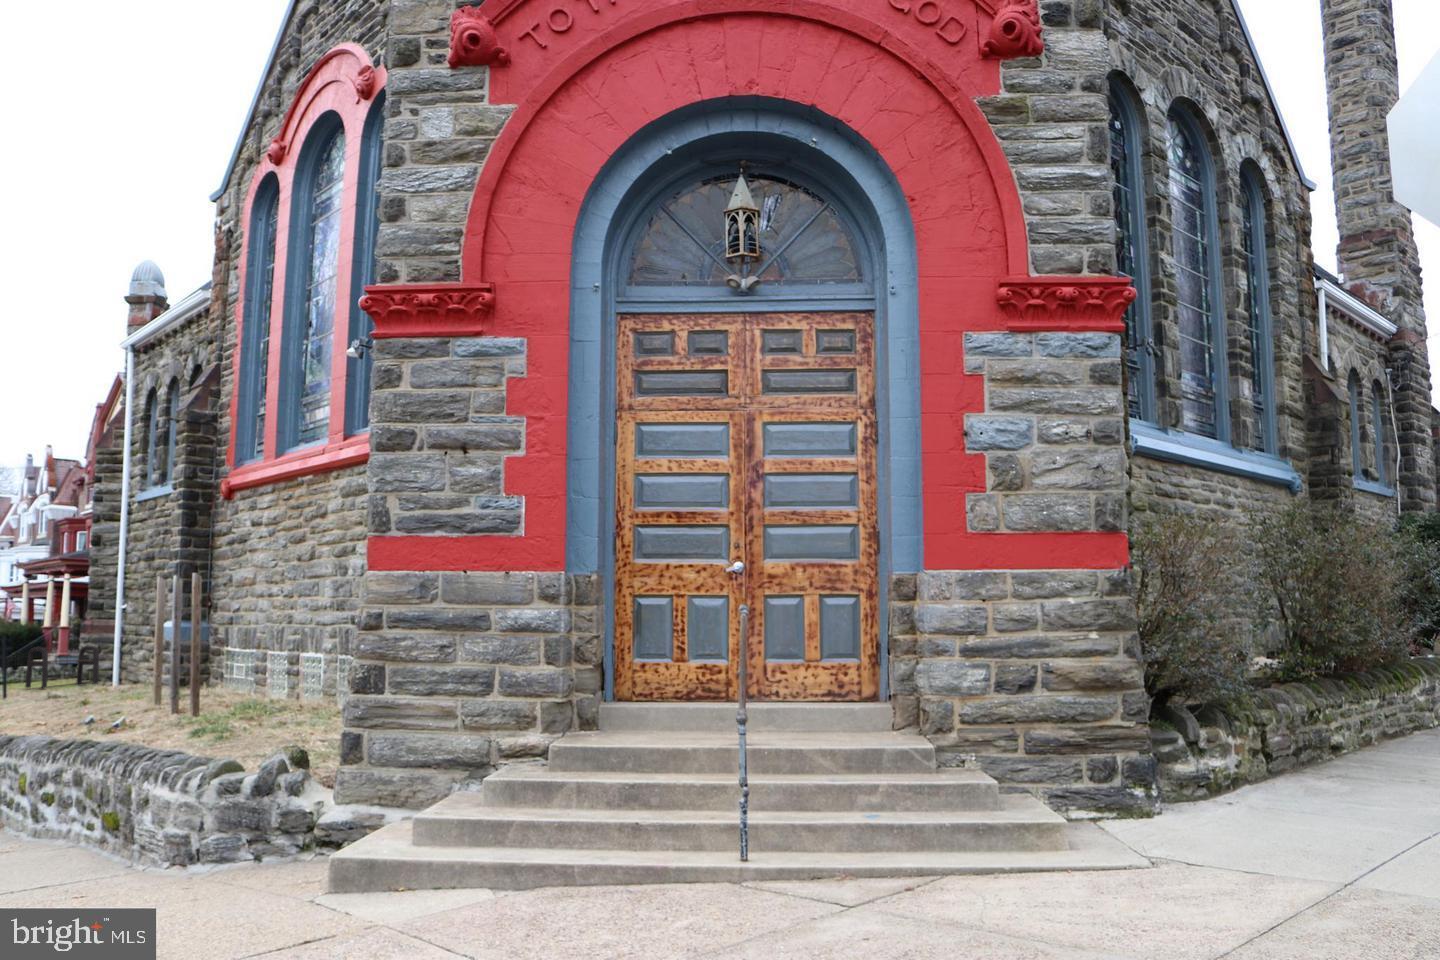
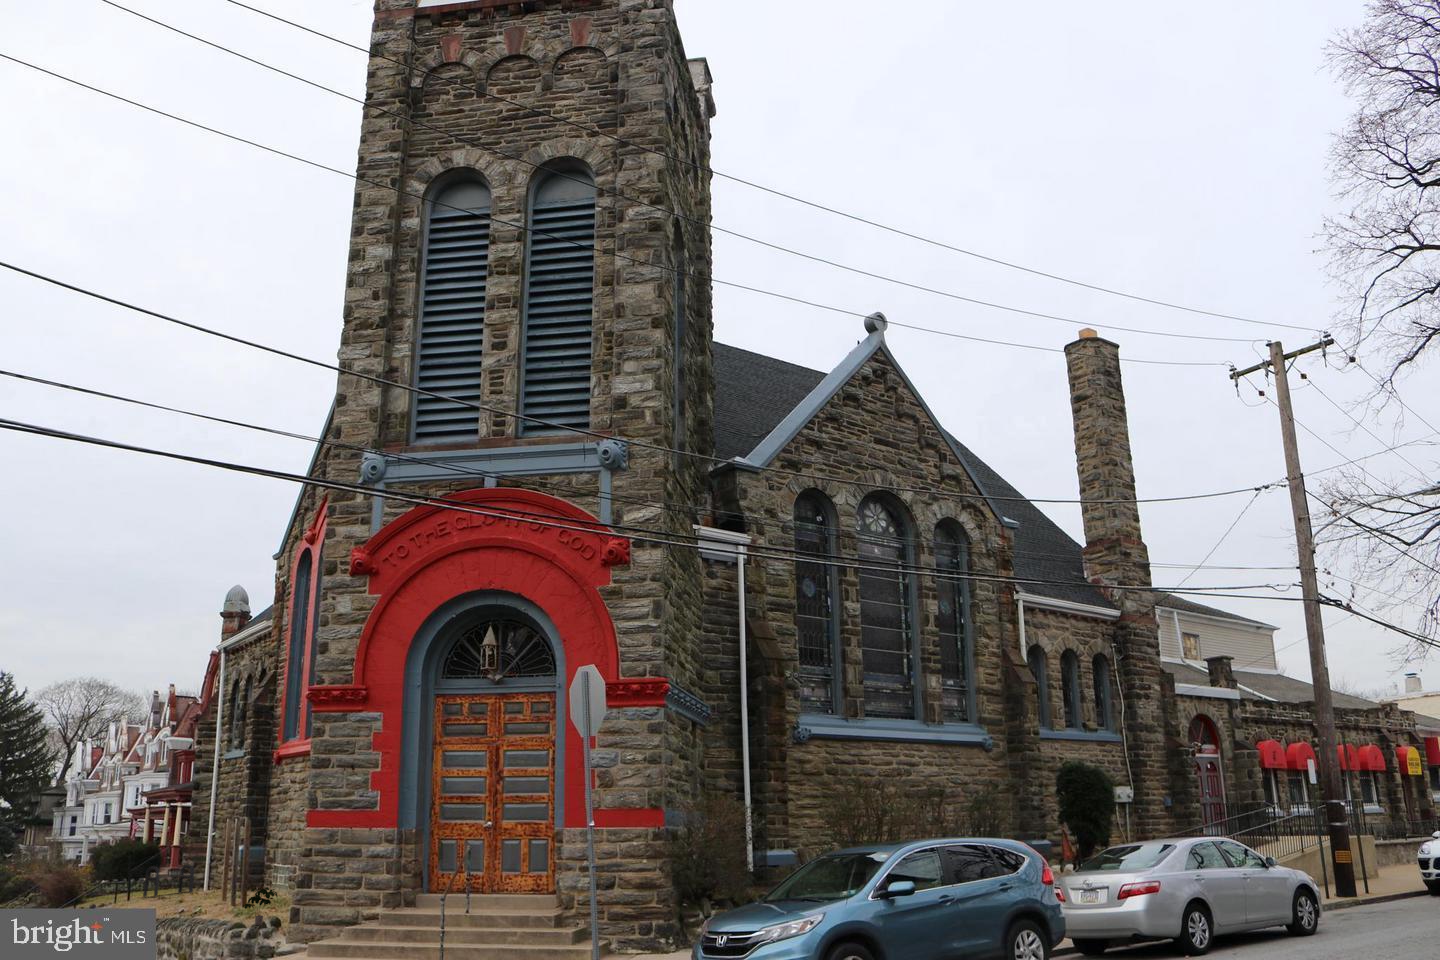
potted plant: none [220,680,285,747] -> present [243,887,277,925]

